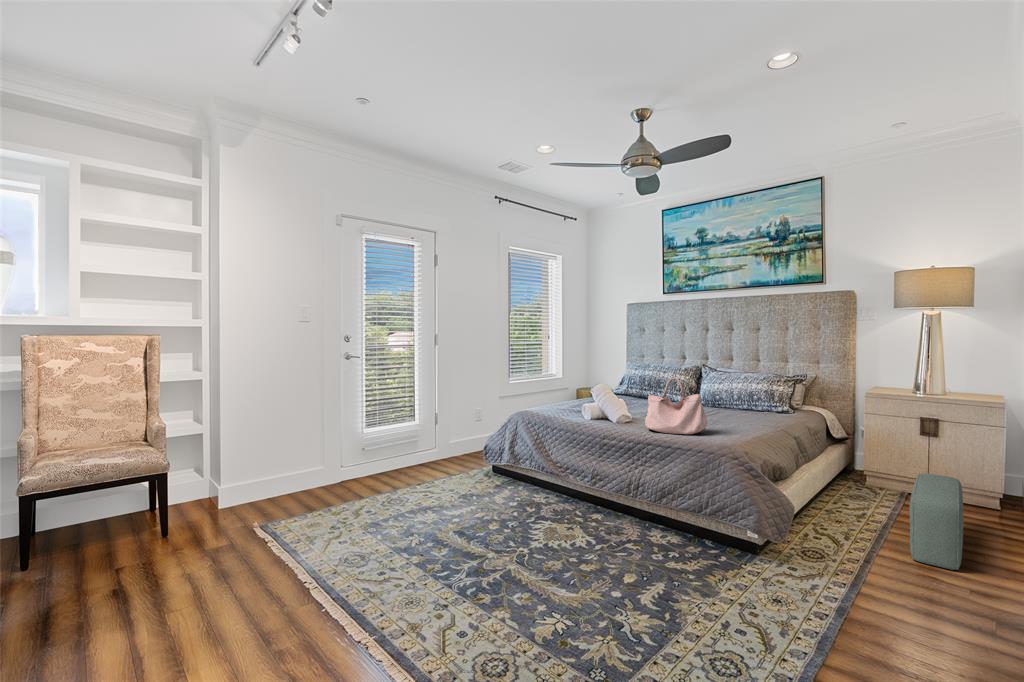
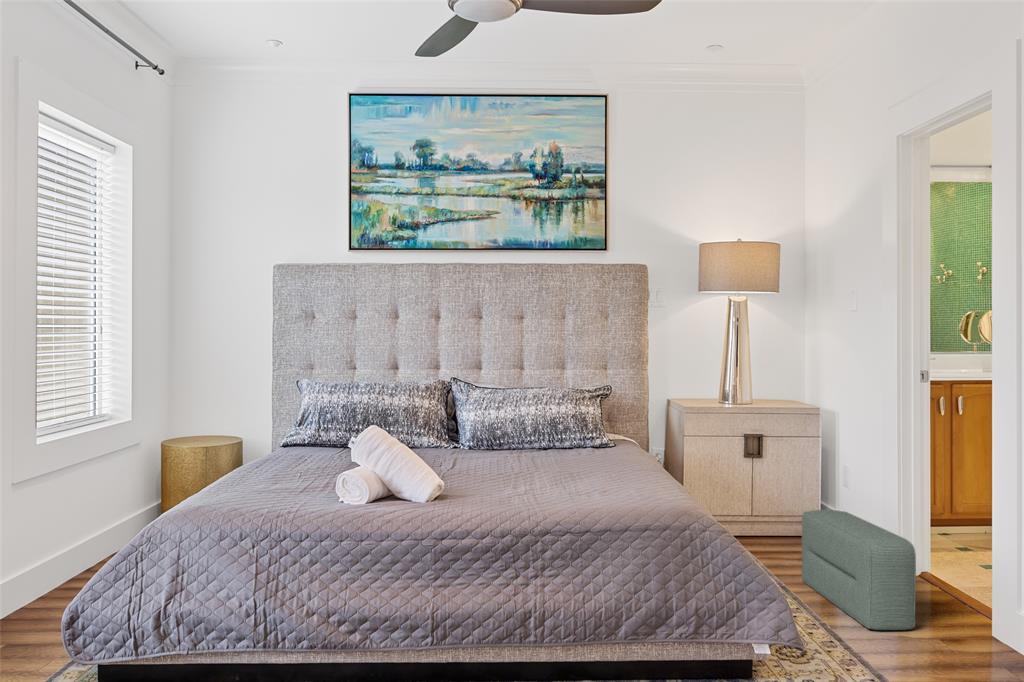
handbag: present [645,378,707,434] -> none [503,400,609,505]

